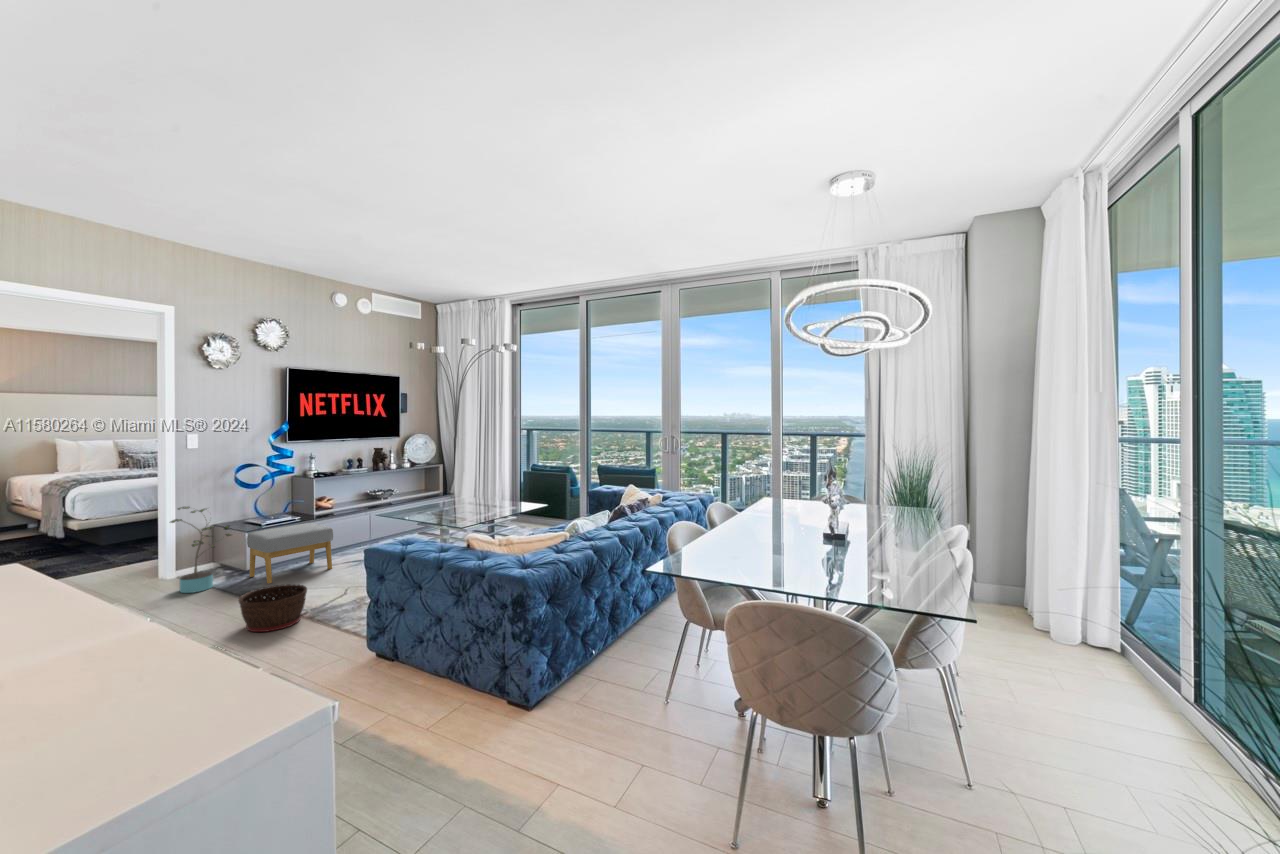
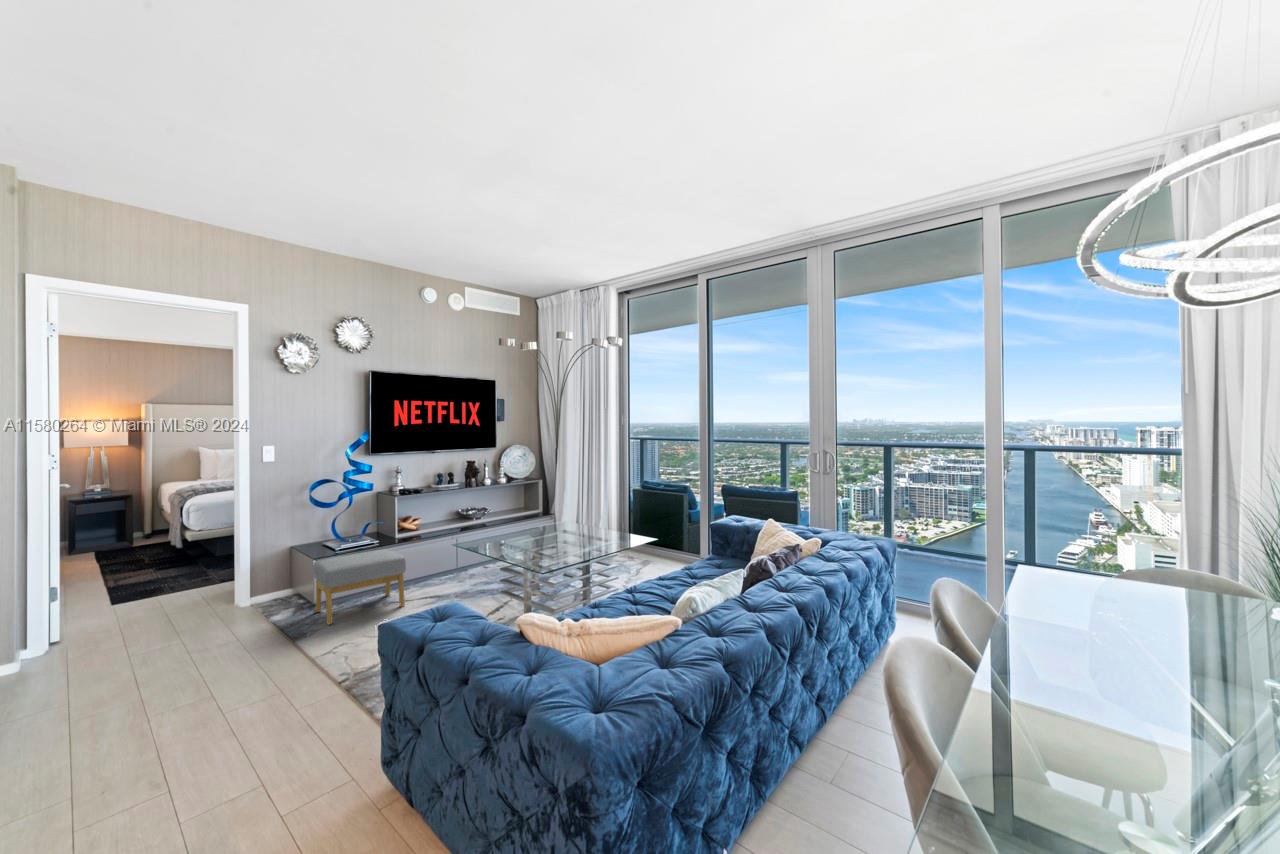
potted plant: present [171,507,231,593] -> none [221,530,294,632]
basket: present [239,584,307,632] -> none [252,640,342,711]

